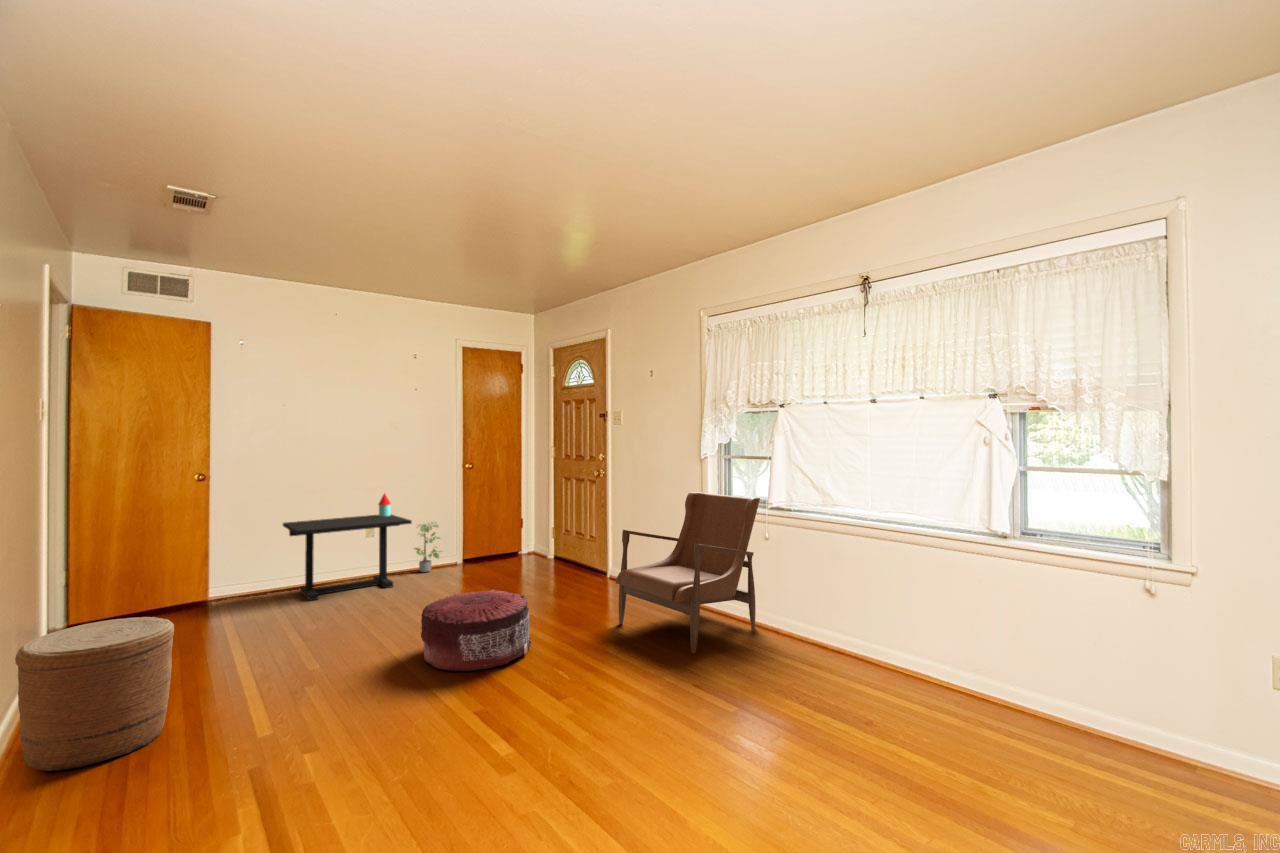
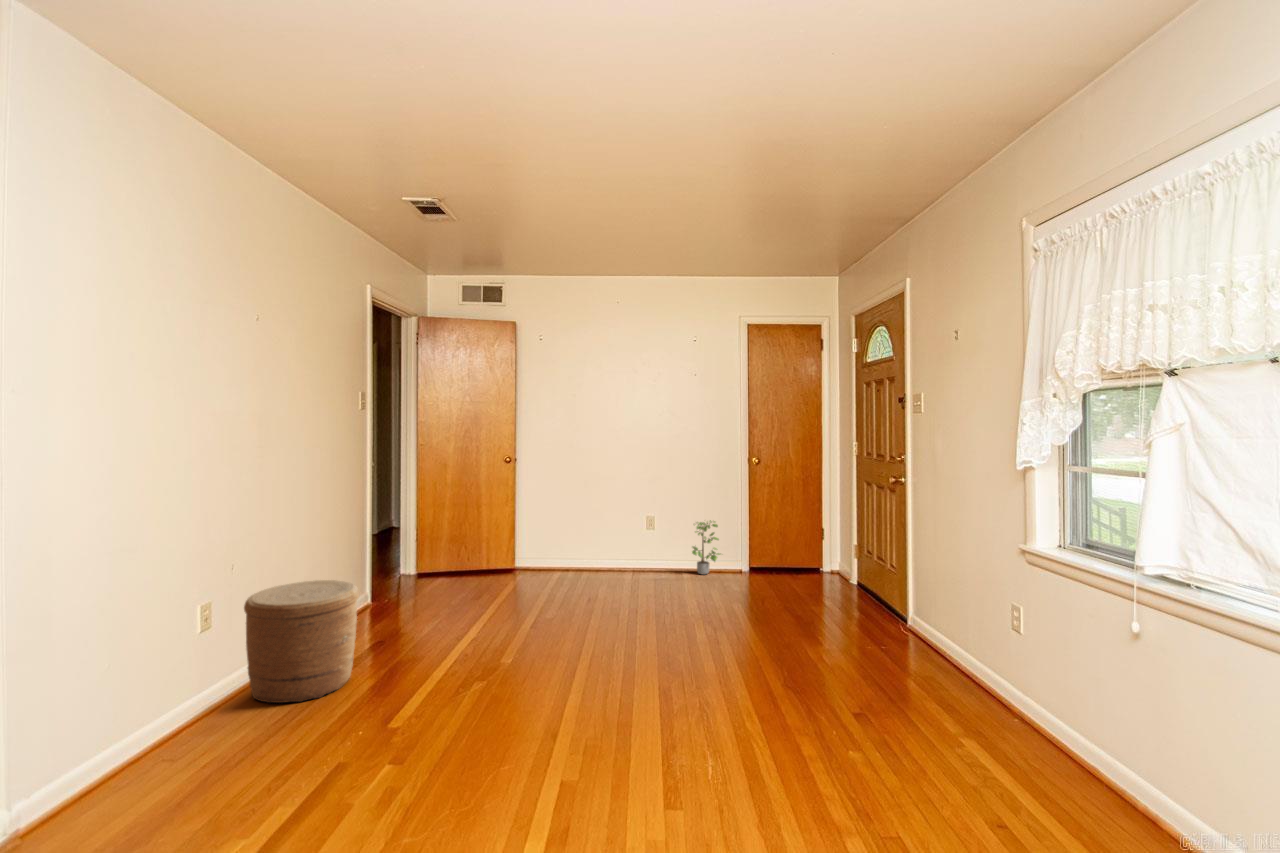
armchair: present [616,492,760,653] -> none [834,523,1114,809]
side table: present [283,494,412,600] -> none [563,485,671,586]
pouf: present [421,589,531,671] -> none [572,612,705,722]

